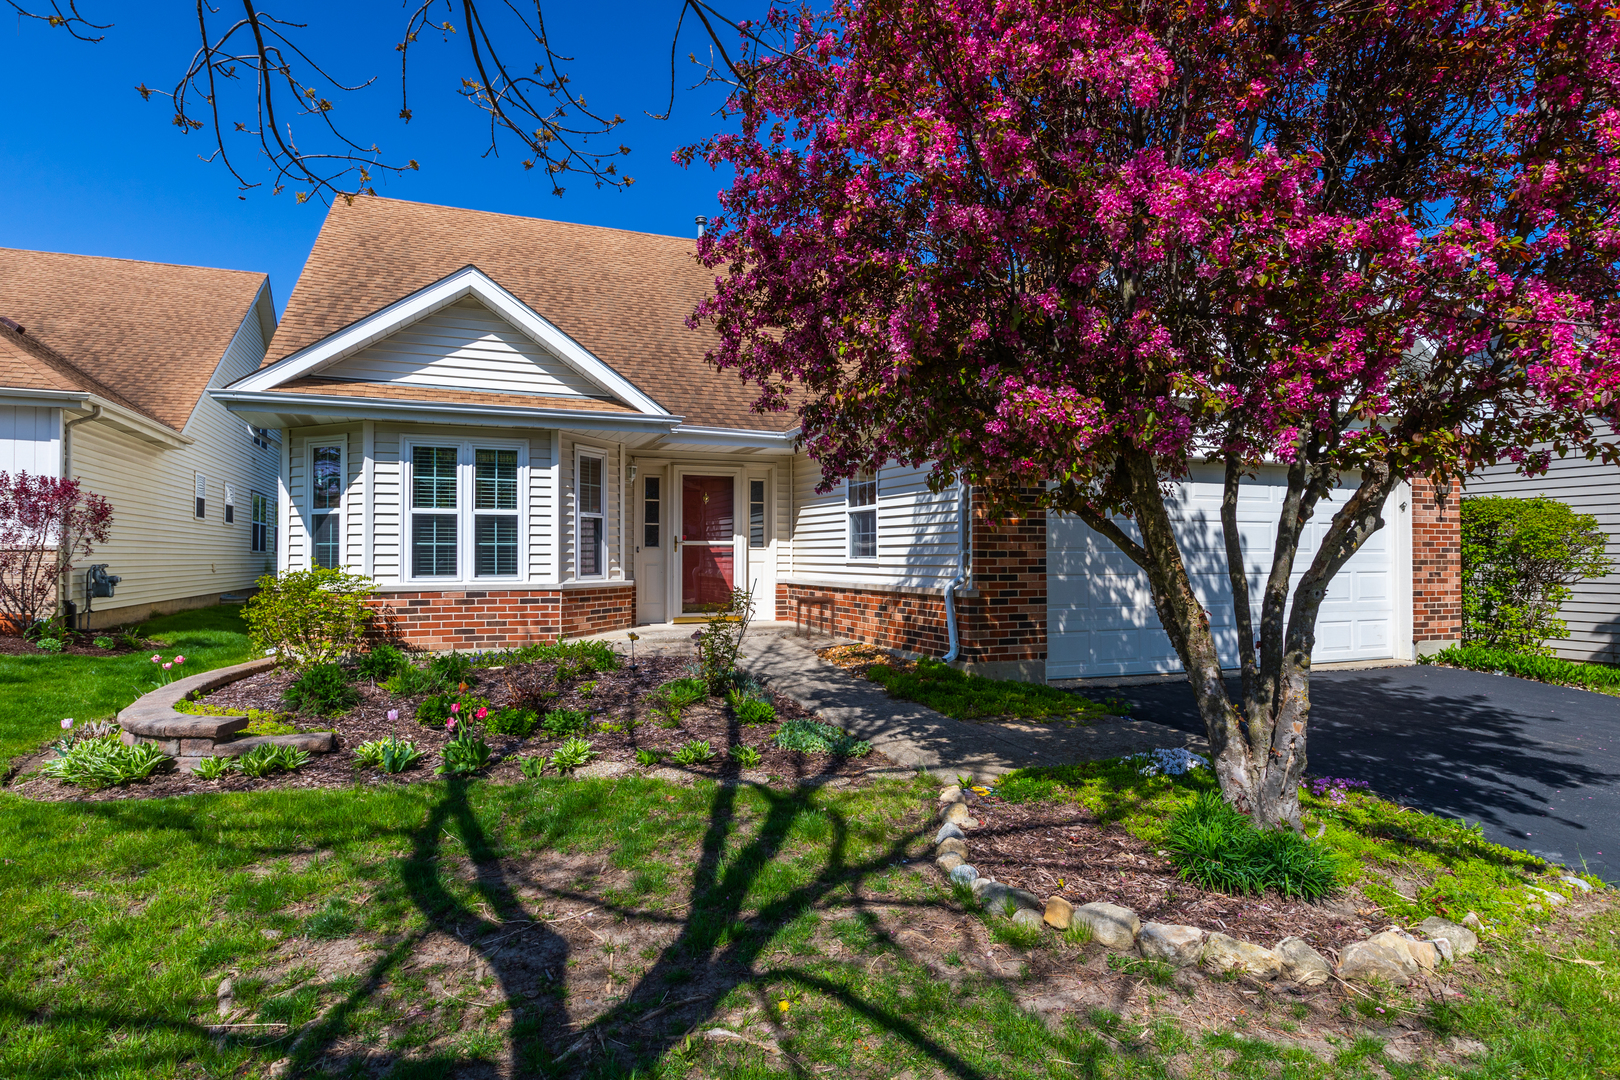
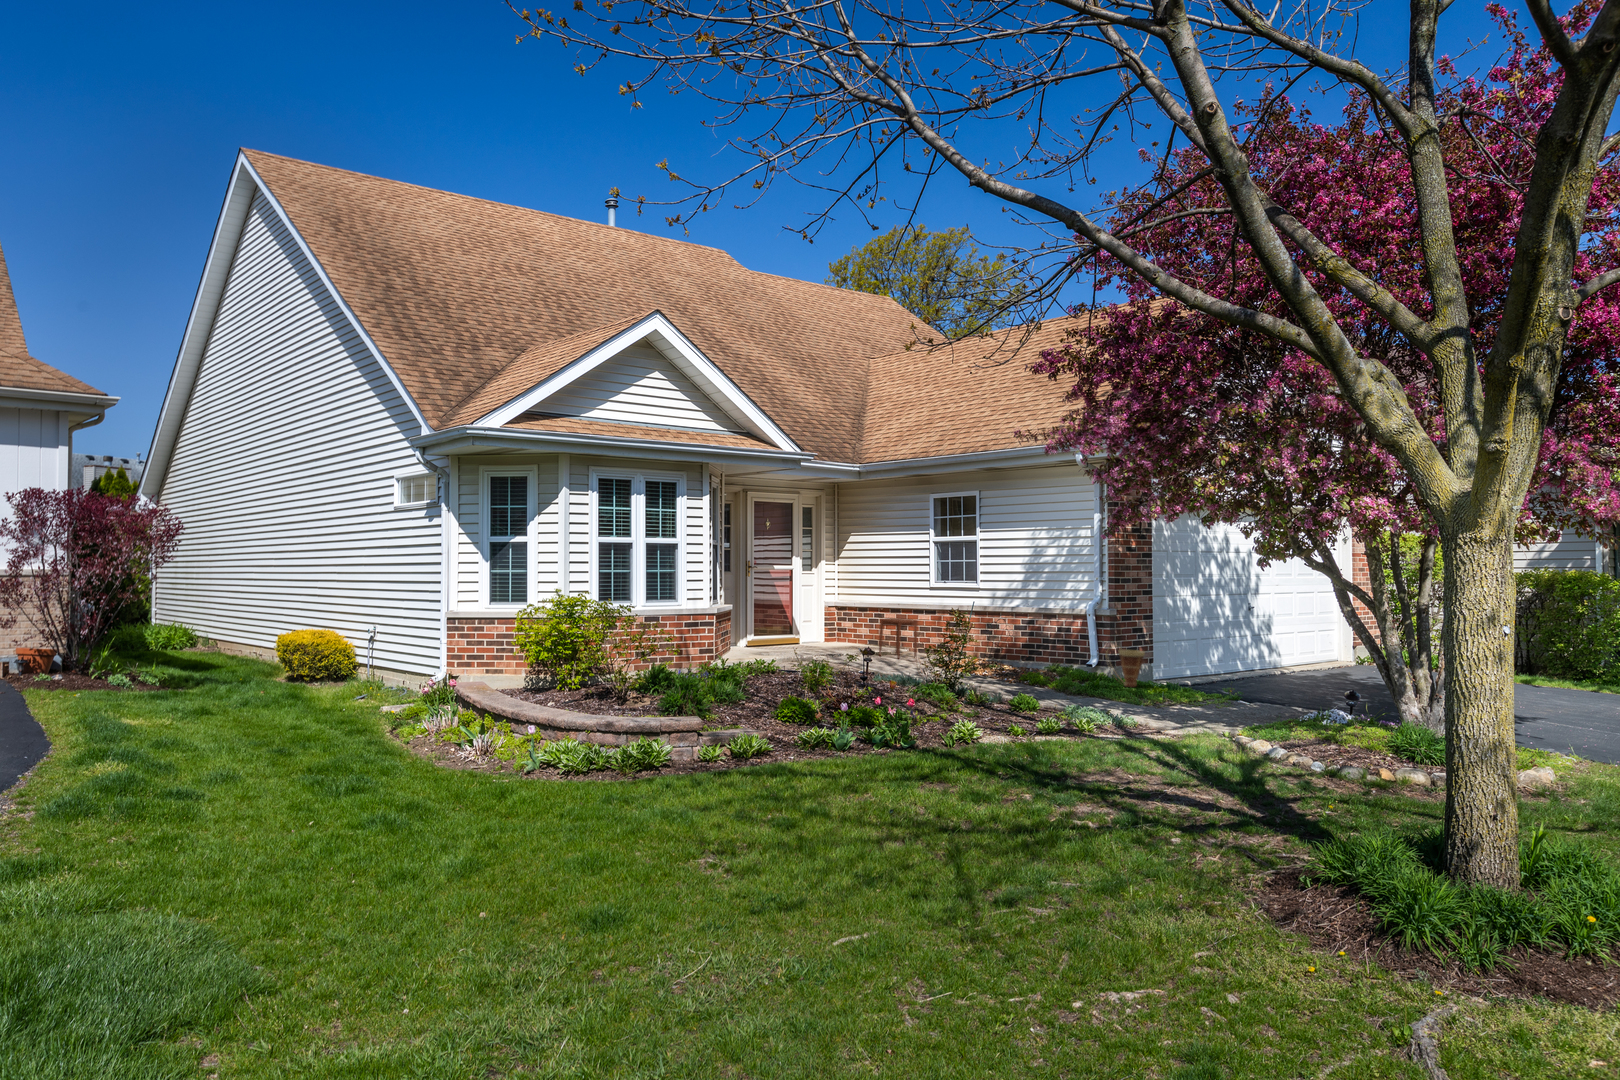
basket: none [969,633,1020,687] -> present [1106,648,1145,687]

